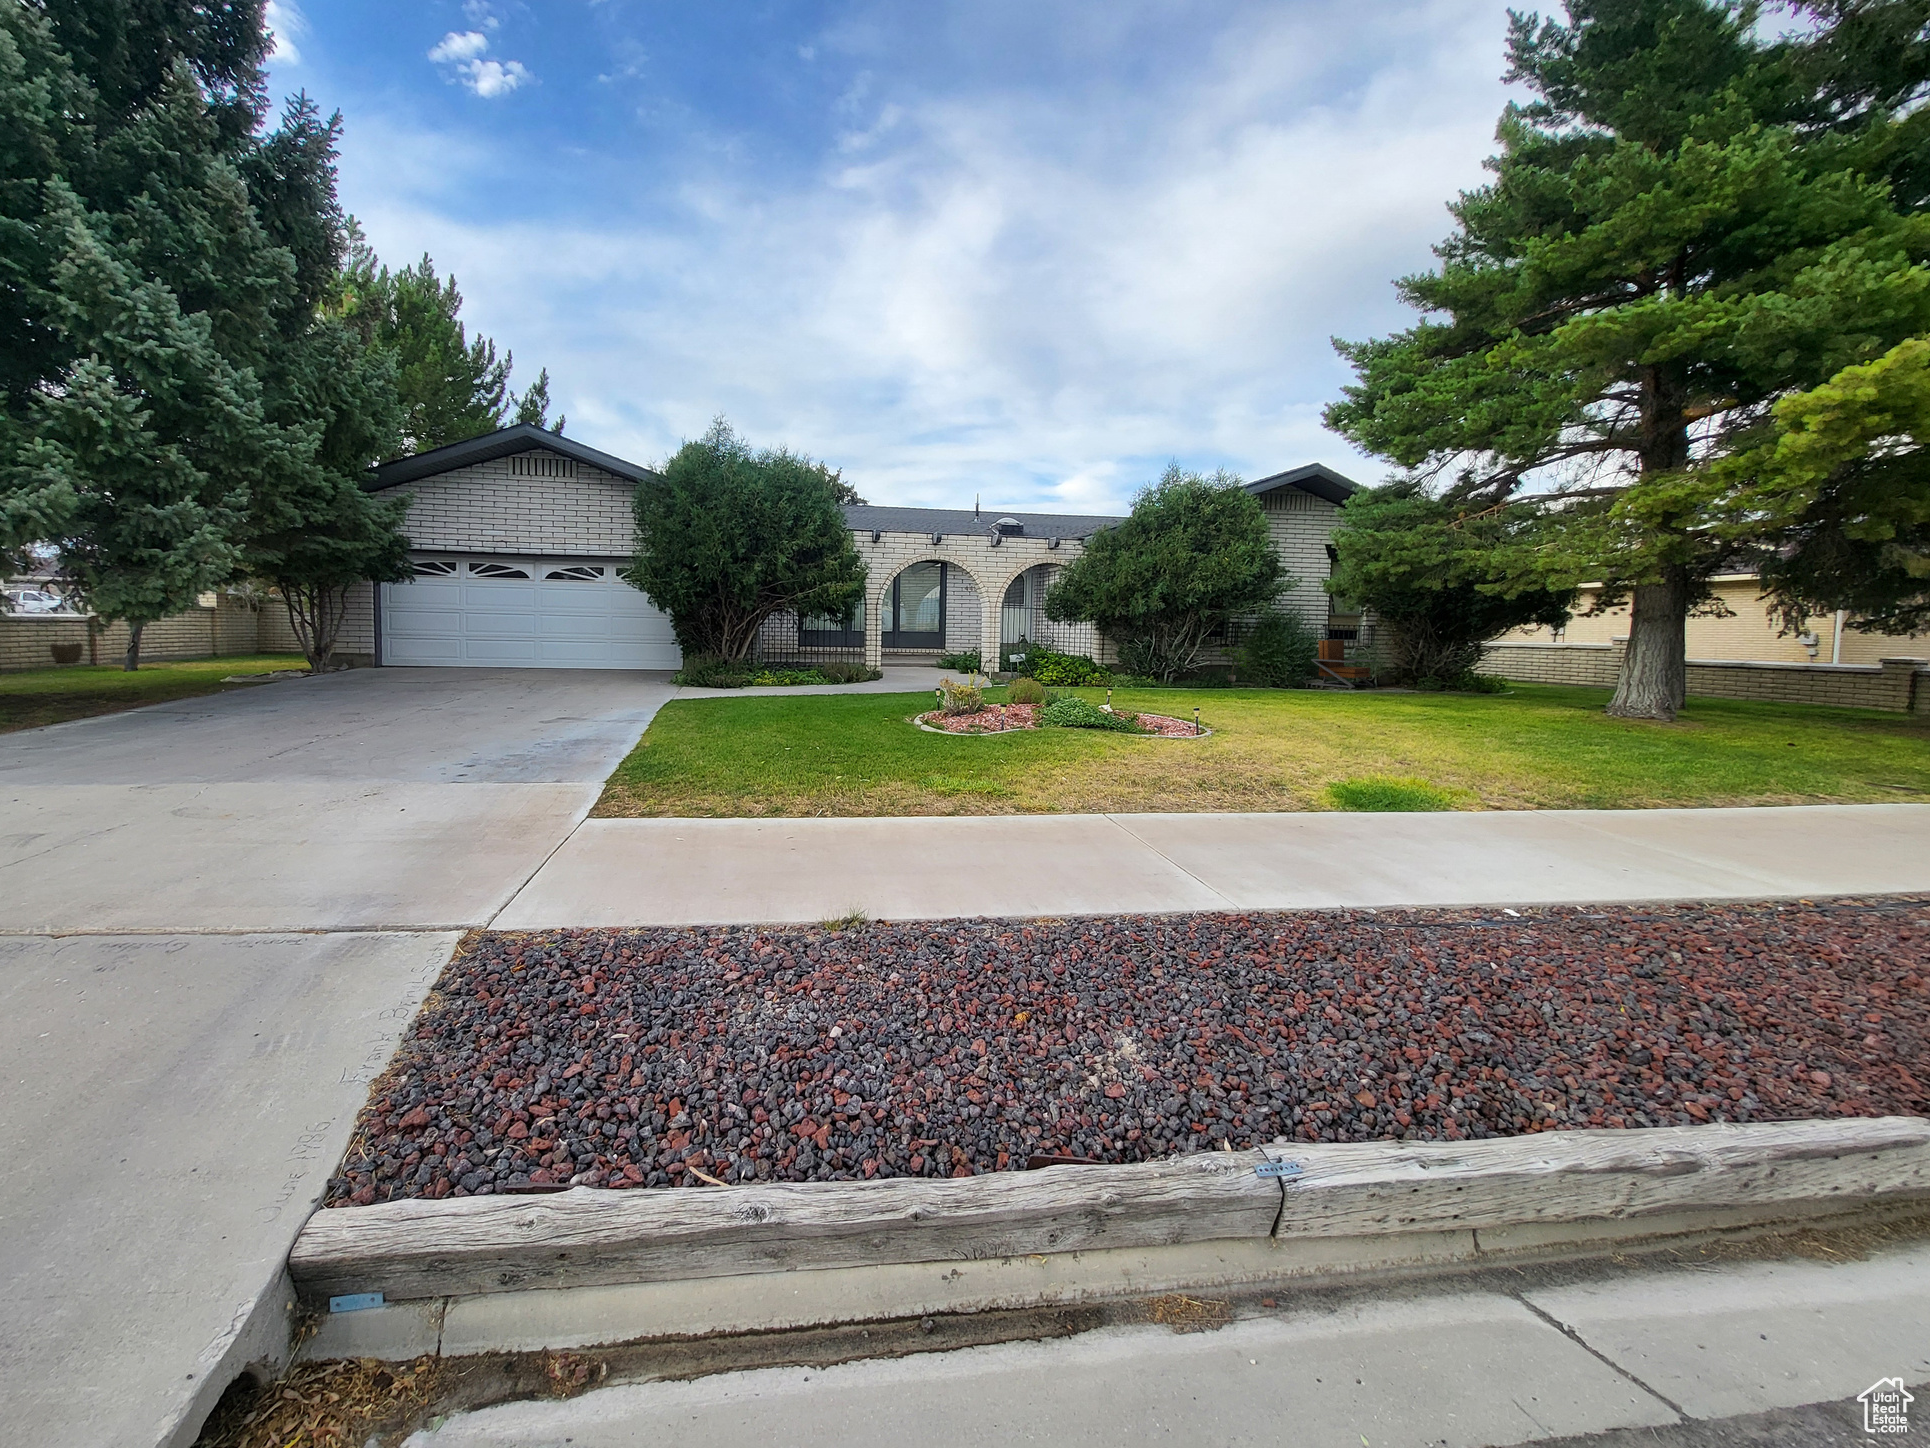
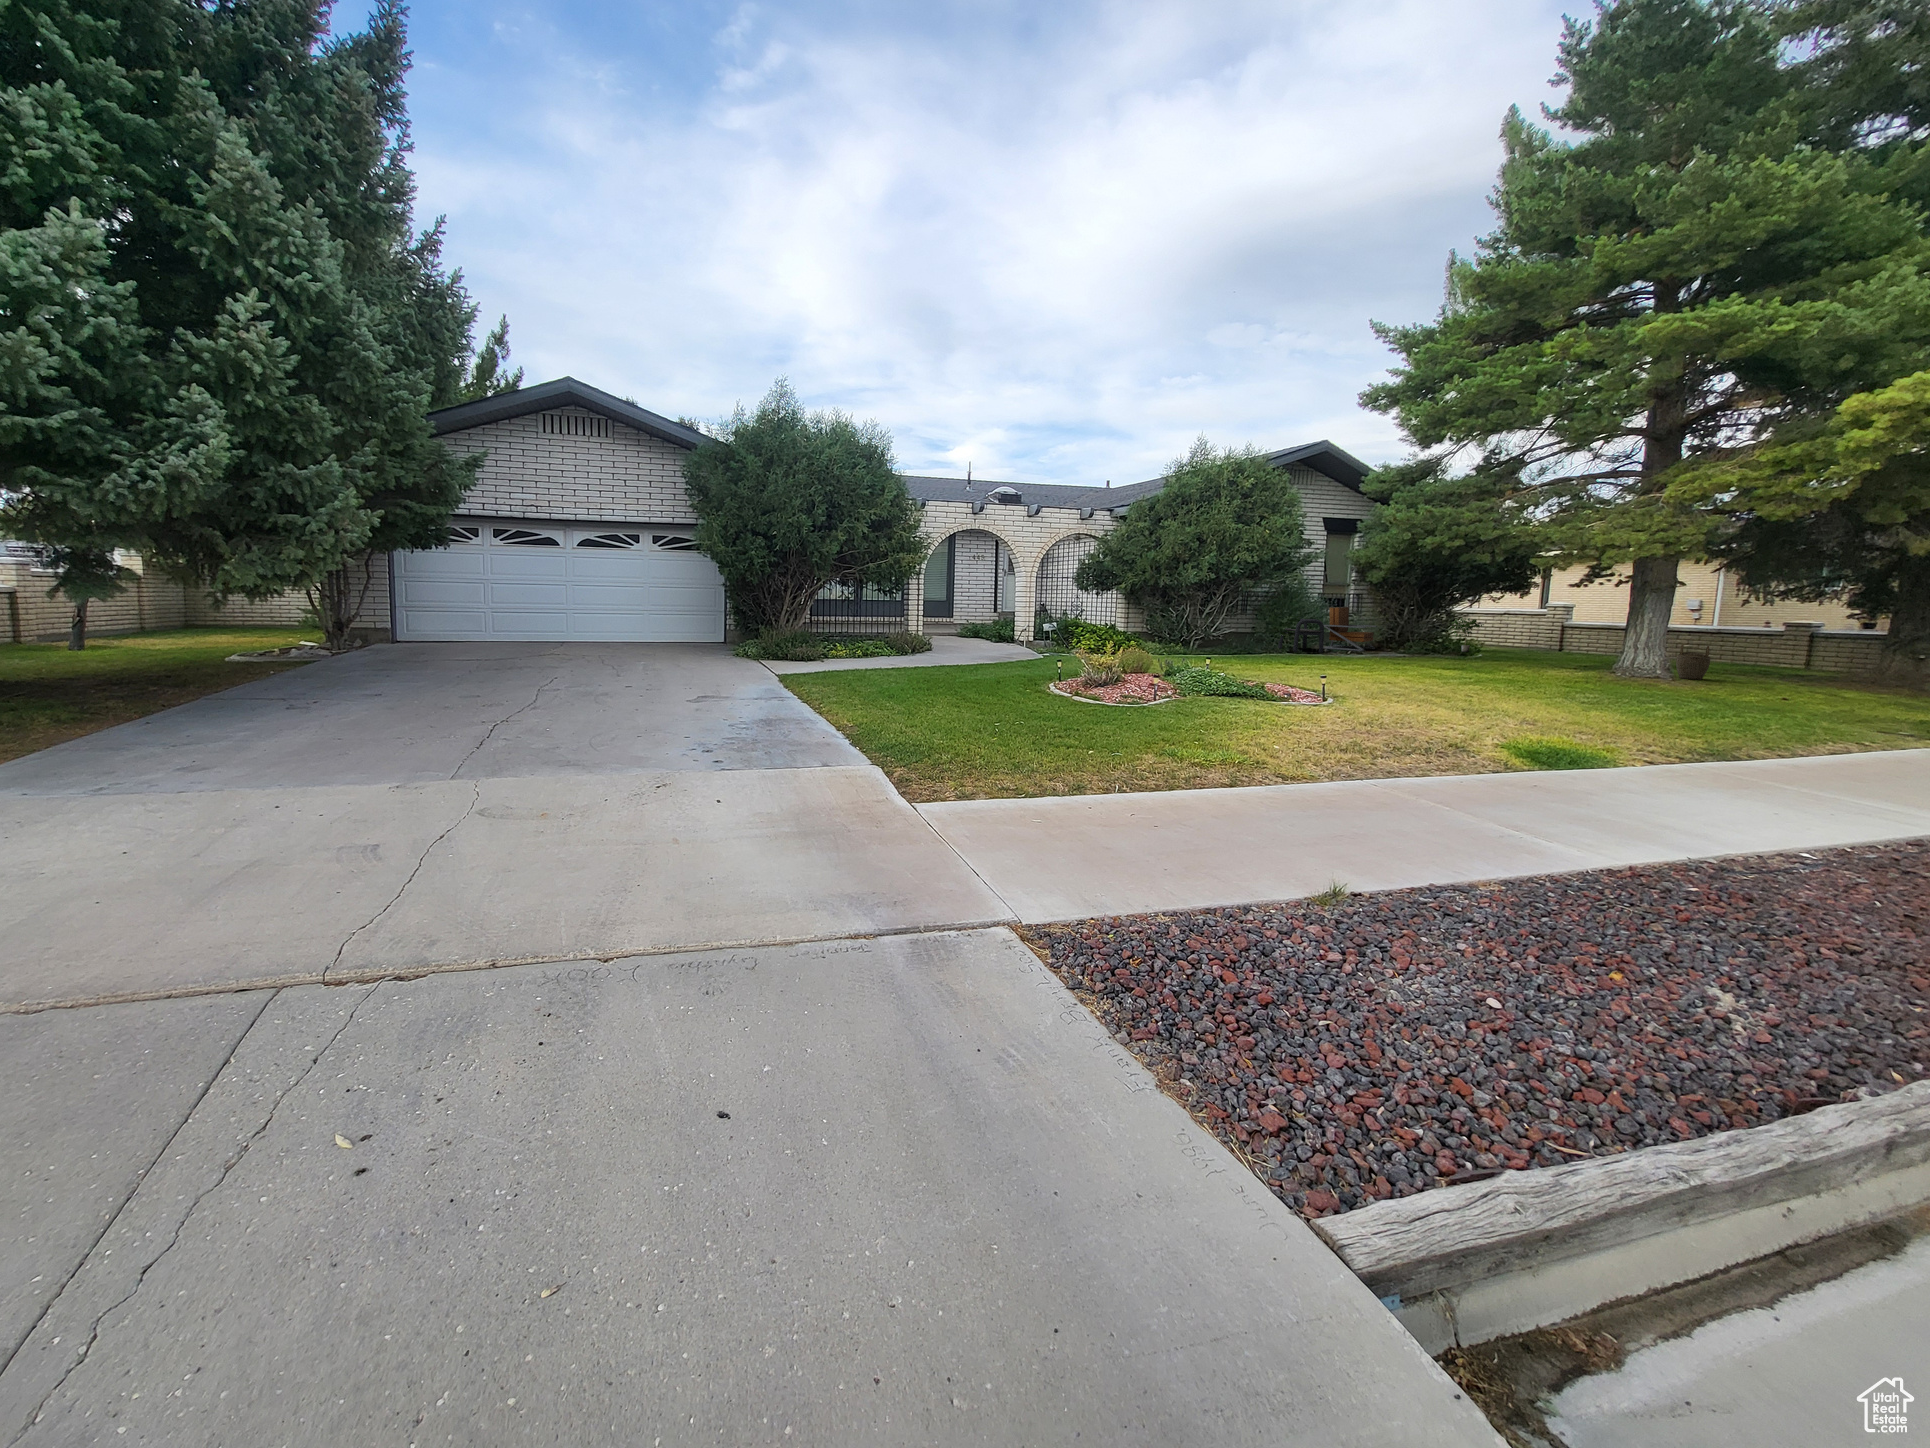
woven basket: present [50,641,83,663] -> present [1676,644,1710,680]
potted plant: present [1219,647,1249,682] -> present [1452,618,1484,652]
bench: none [1259,651,1302,689] -> present [1278,619,1324,652]

